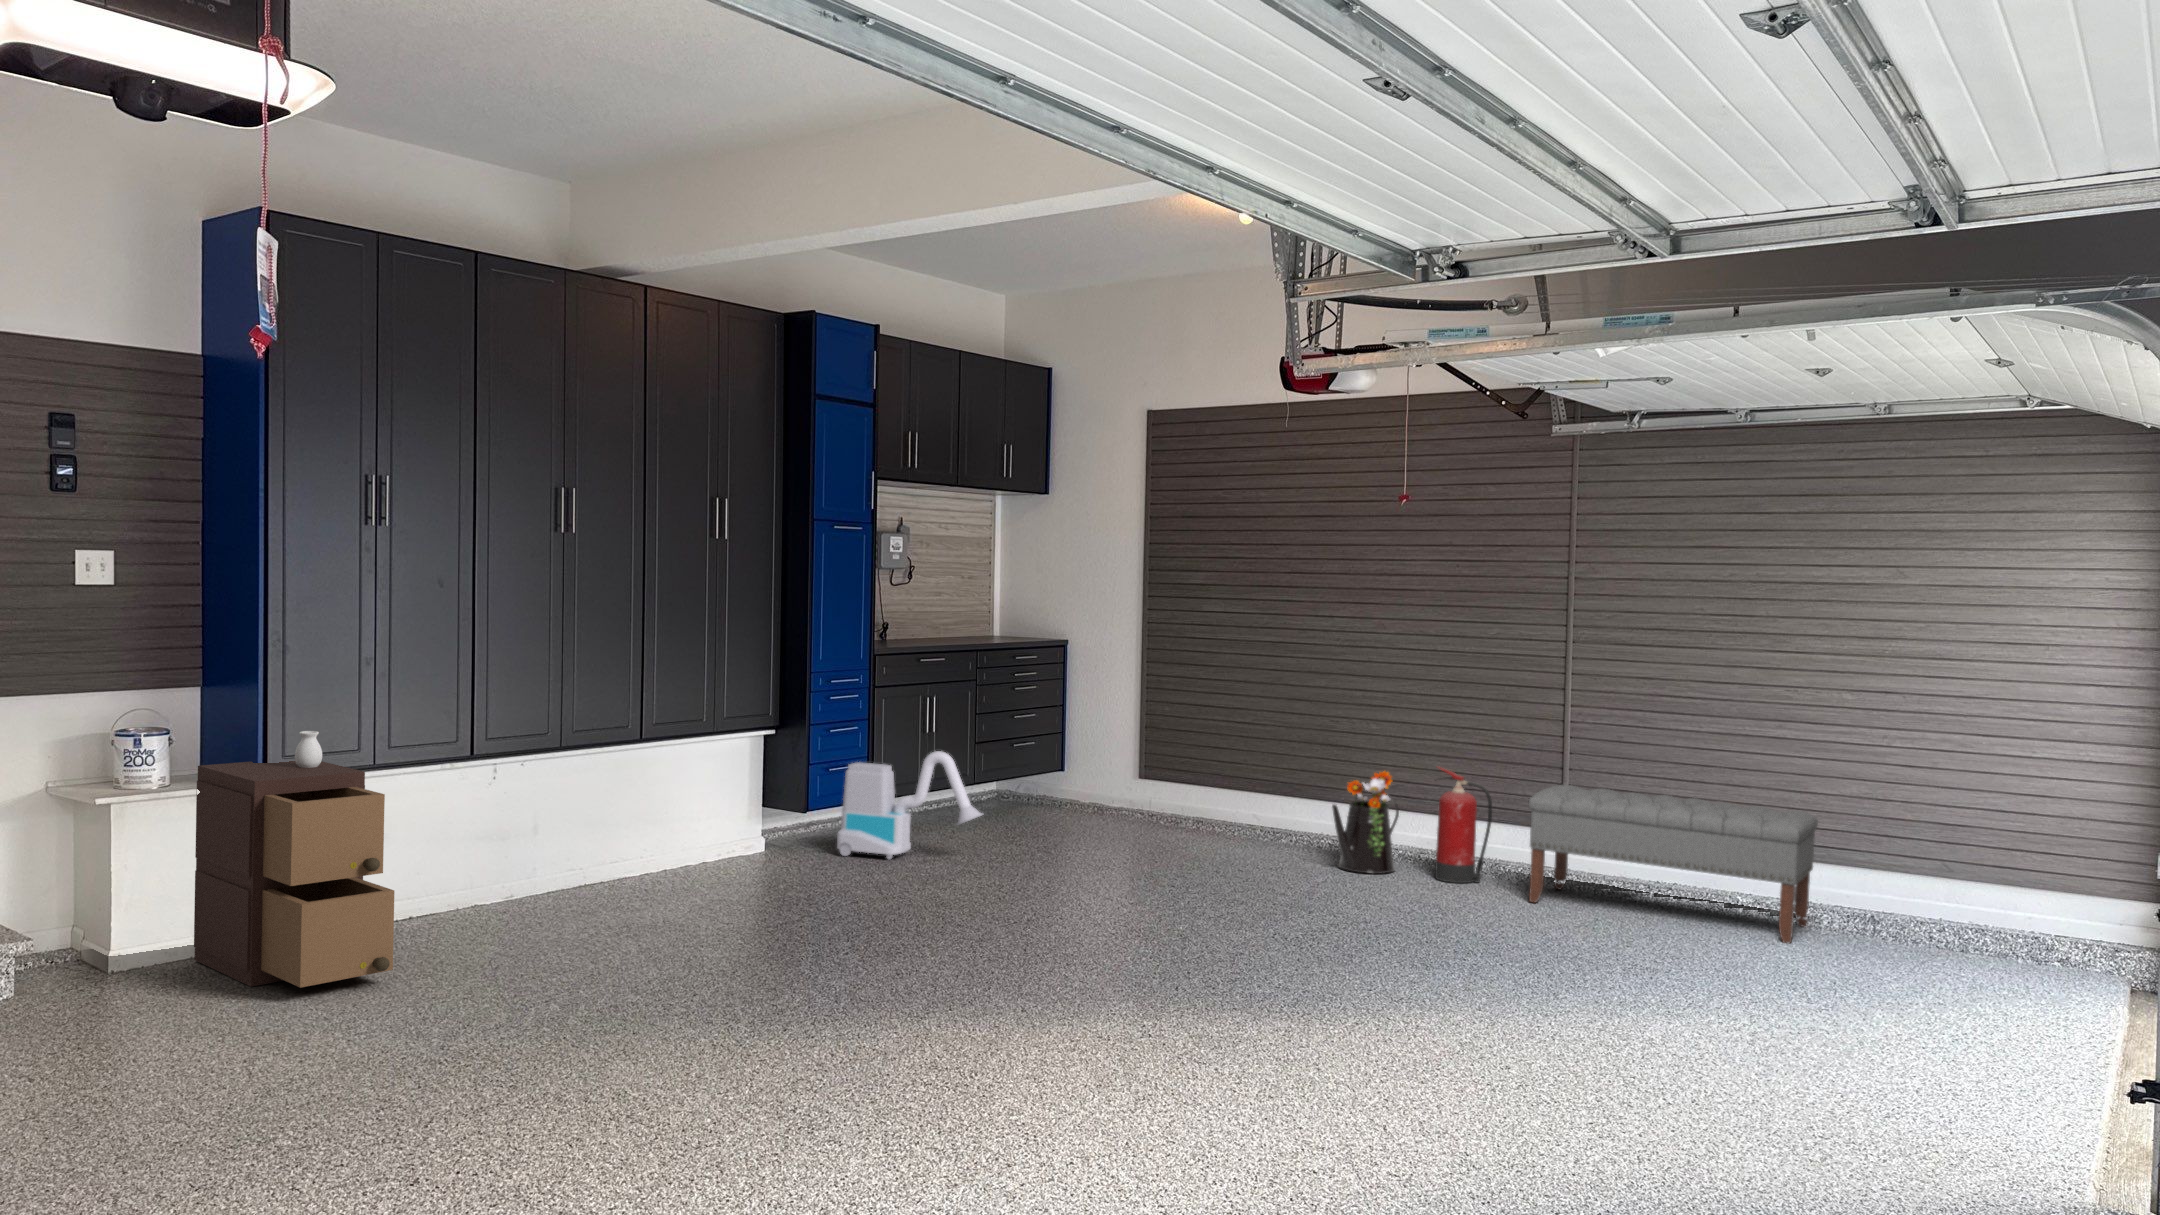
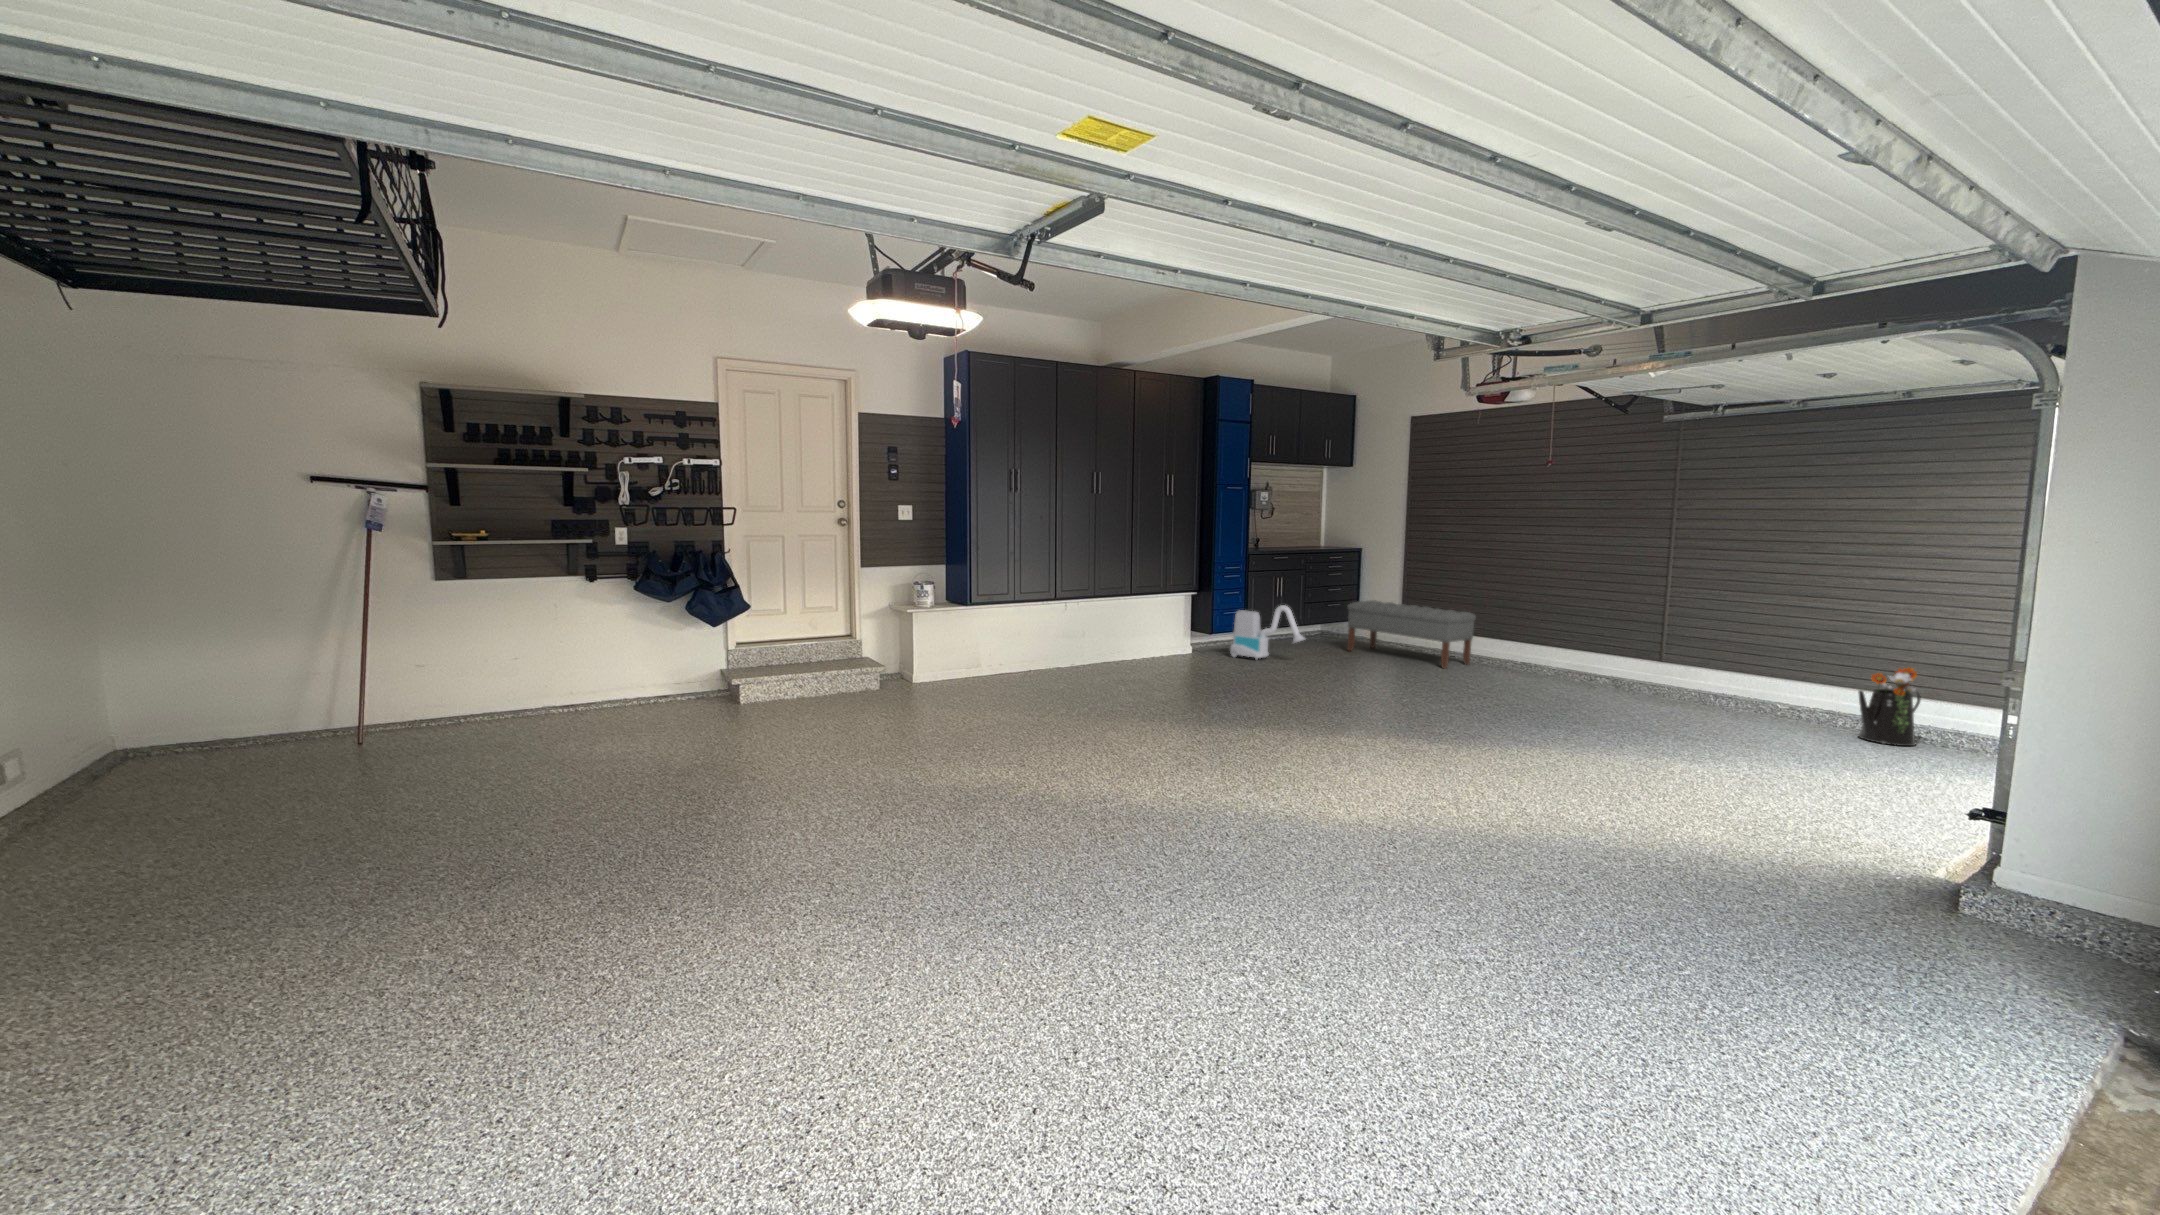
storage cabinet: present [194,731,394,988] -> none [944,584,1021,692]
fire extinguisher: present [1435,767,1492,883] -> none [1574,621,1613,690]
watering can: present [1332,771,1399,874] -> present [1858,668,1920,746]
bench: present [1529,784,1818,943] -> present [1347,600,1476,669]

